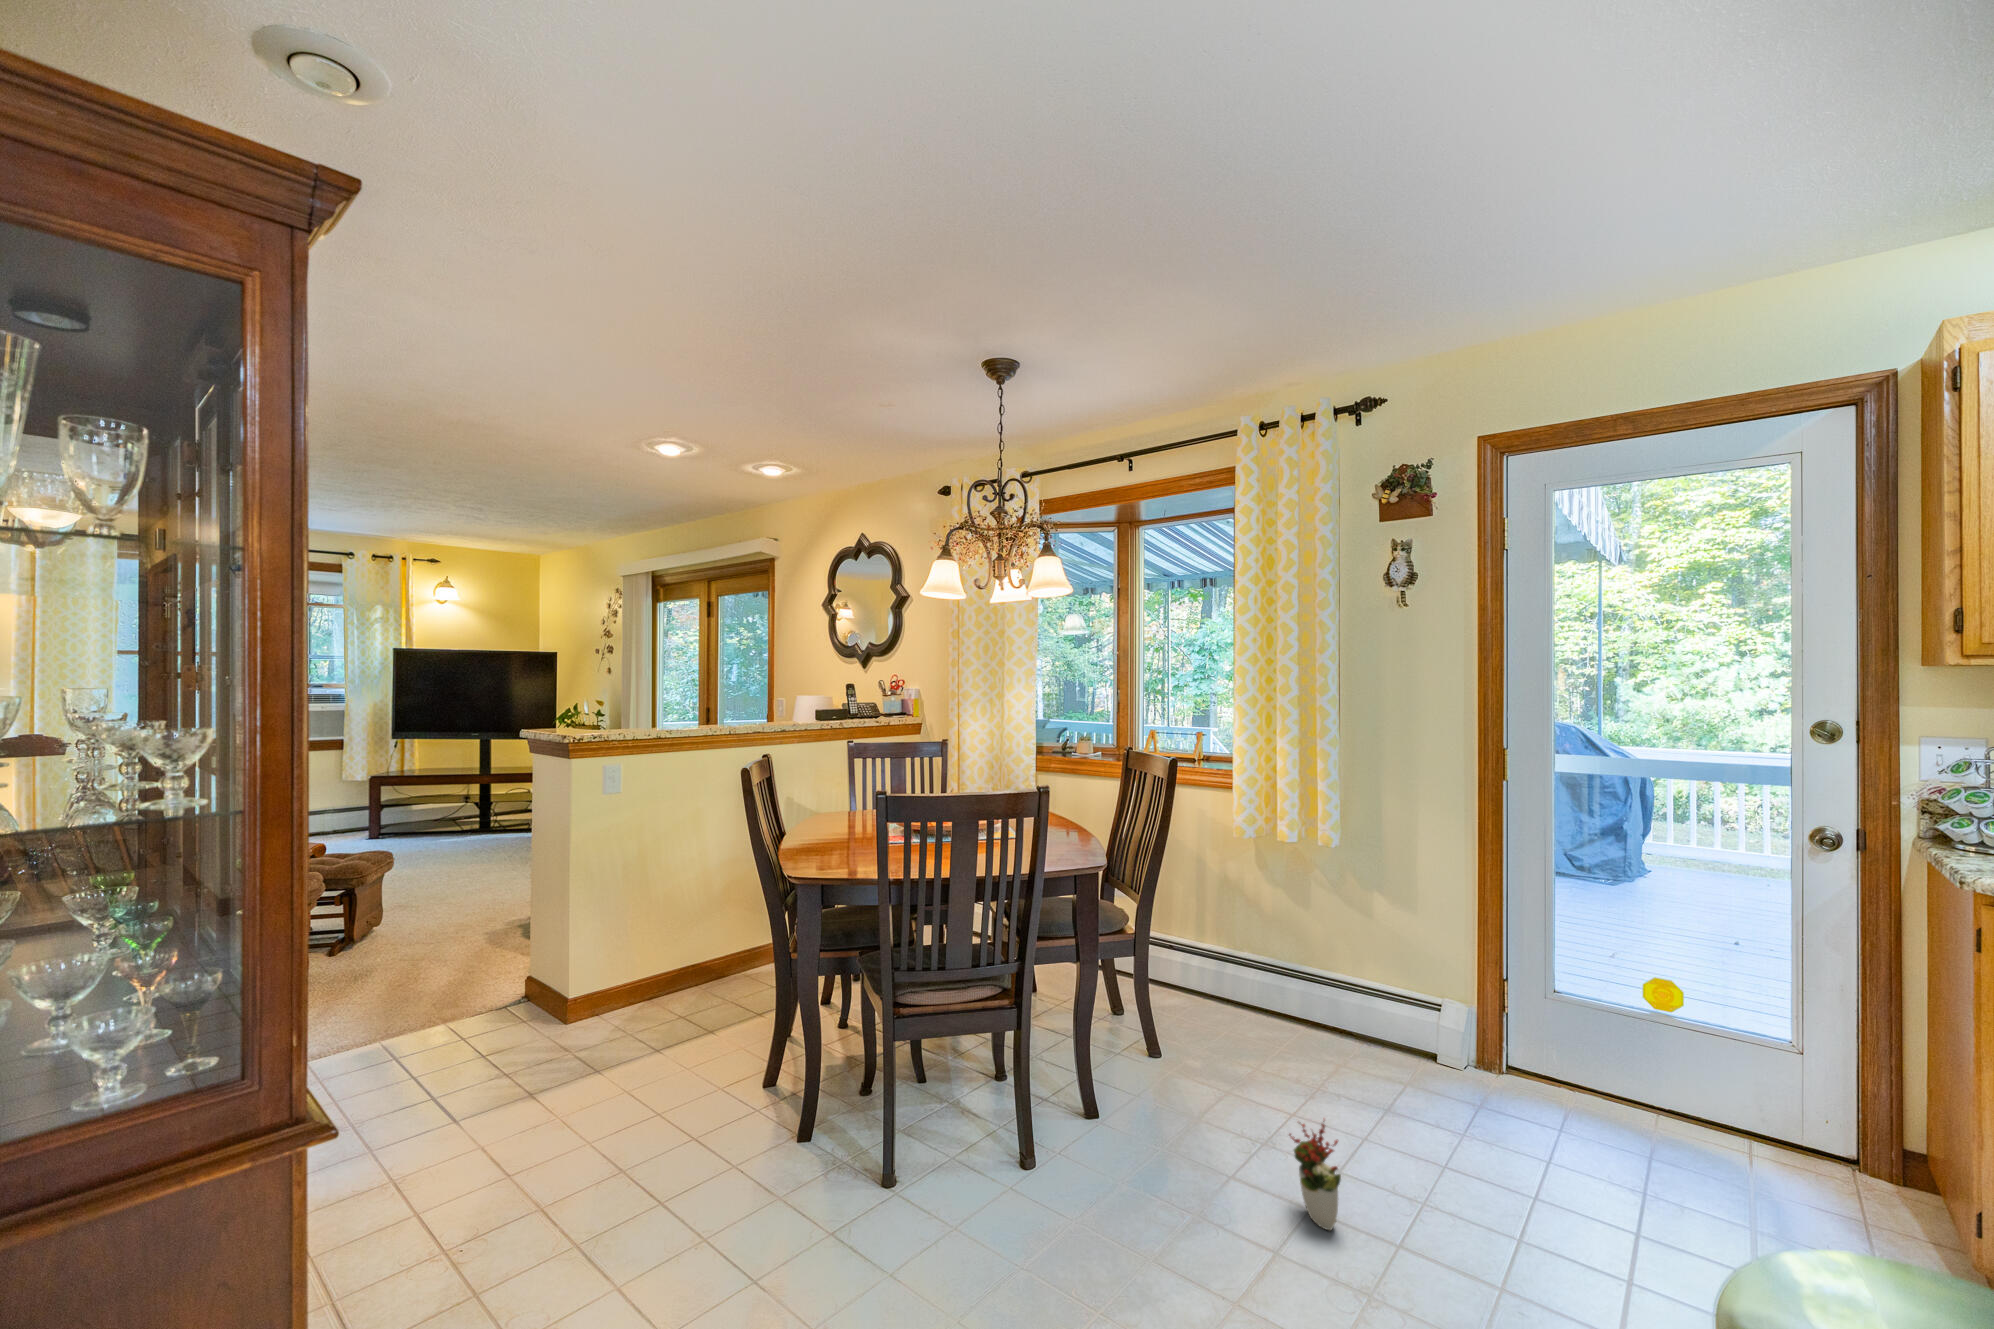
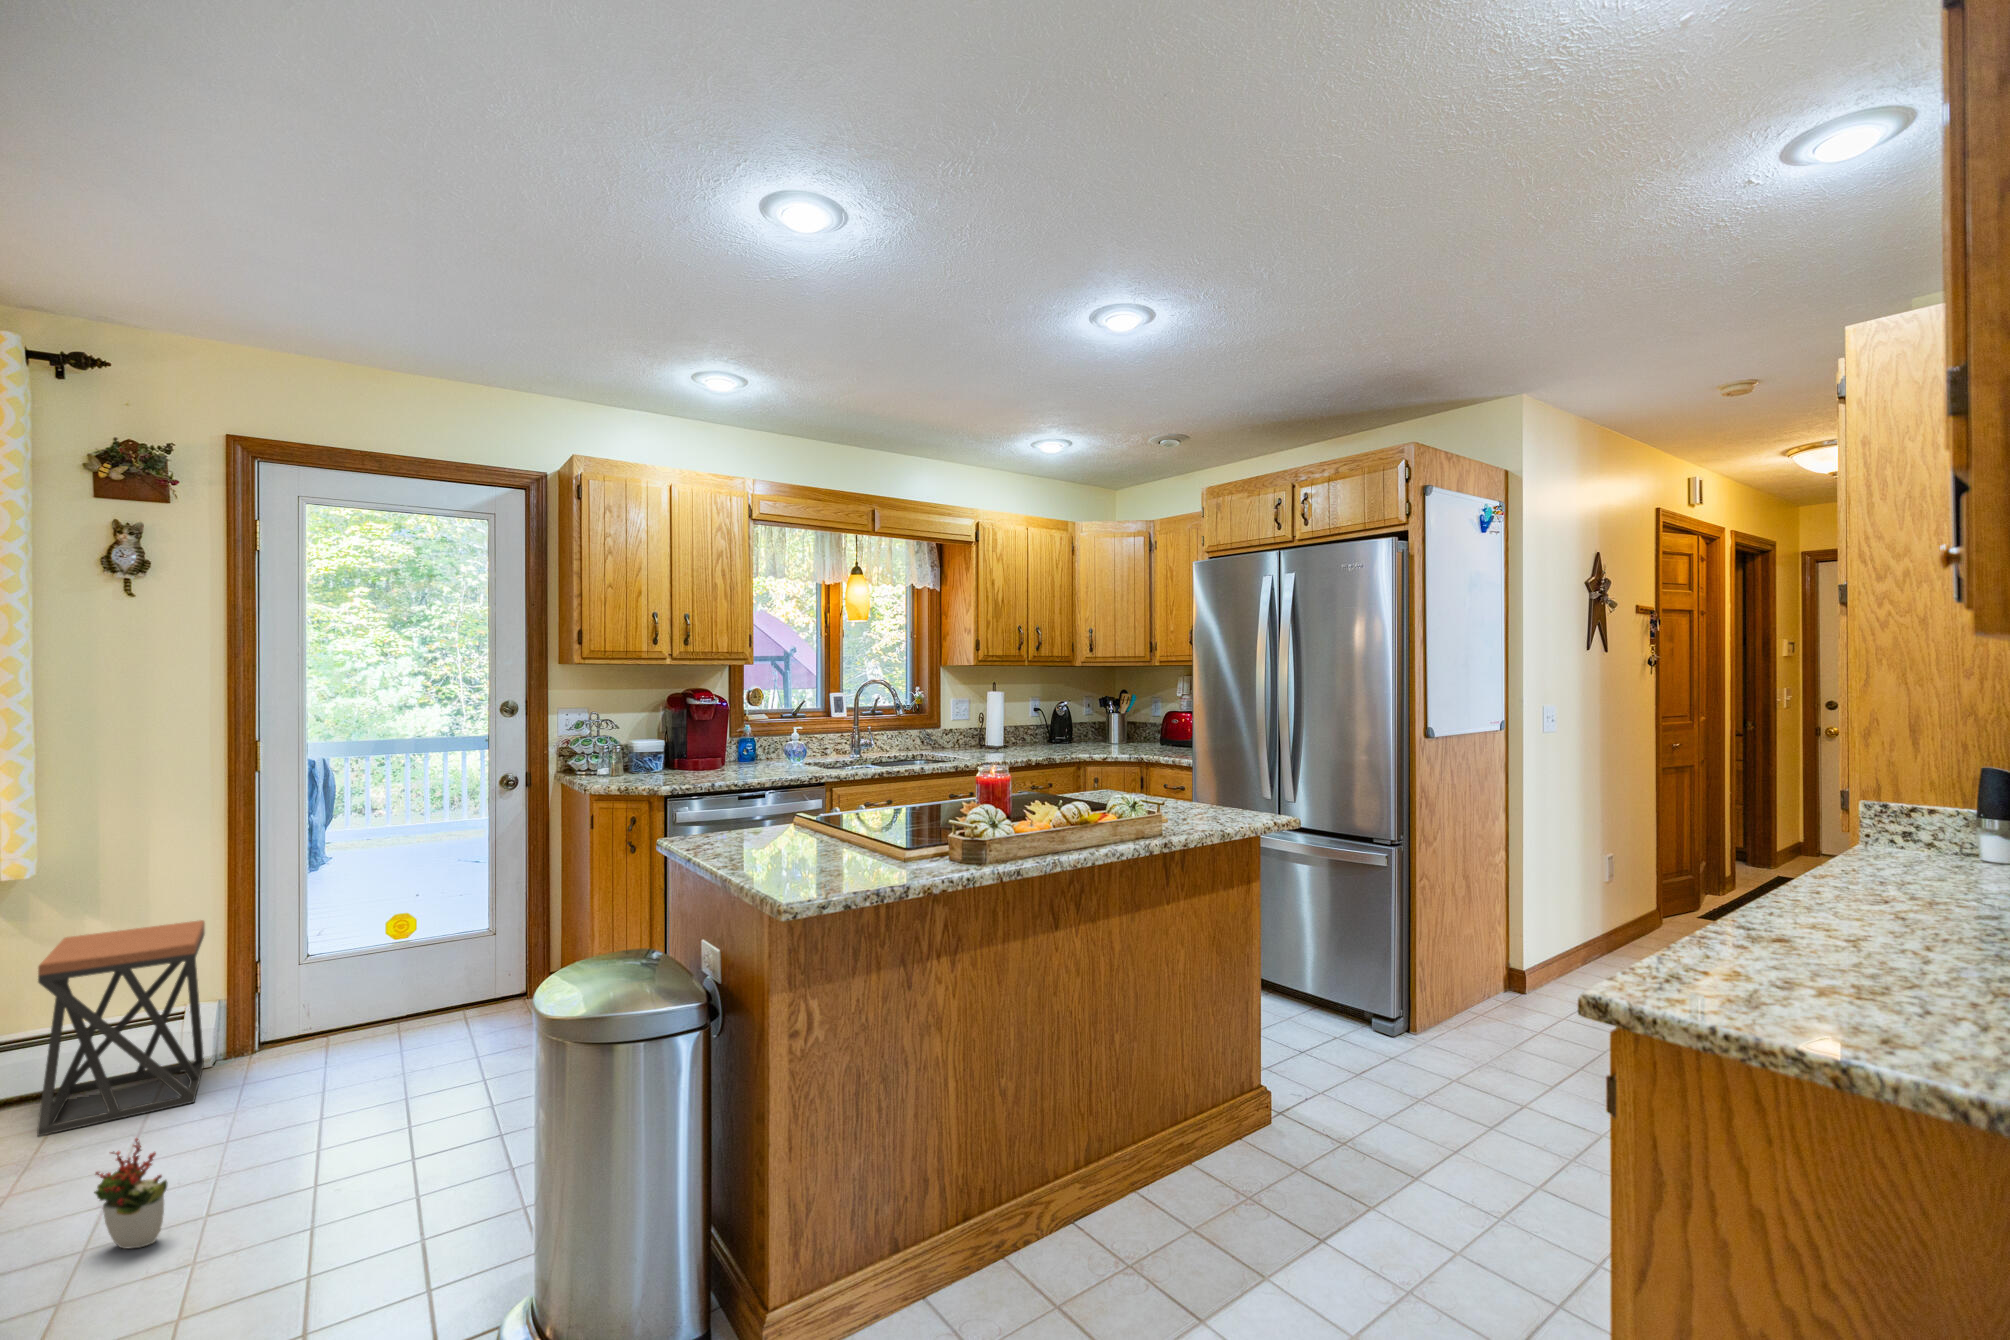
stool: none [1321,900,1455,1097] -> present [37,920,205,1136]

